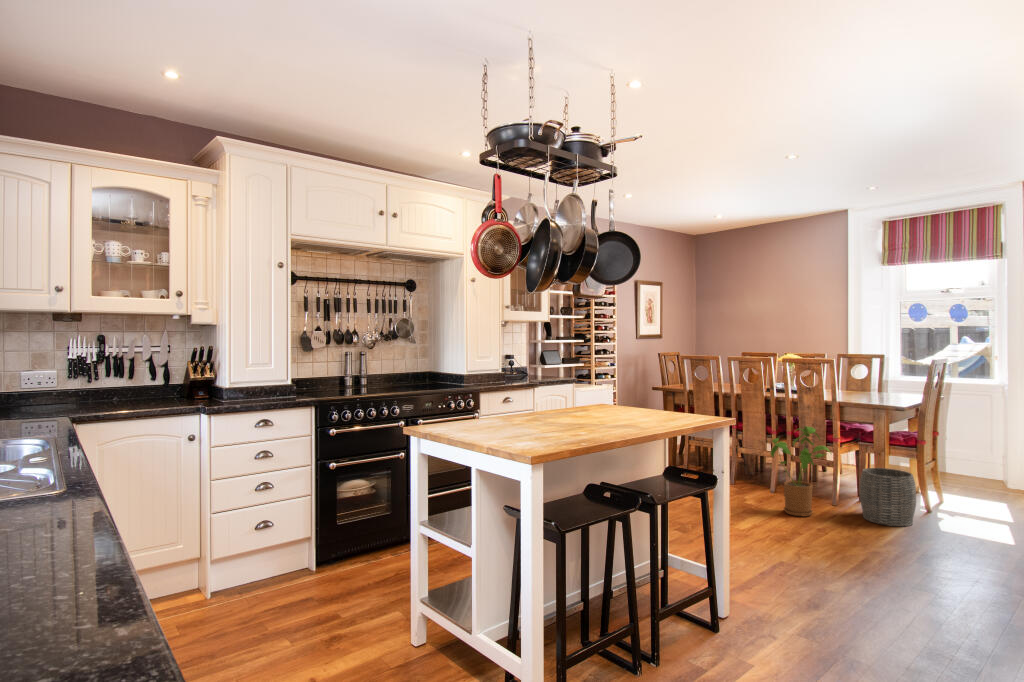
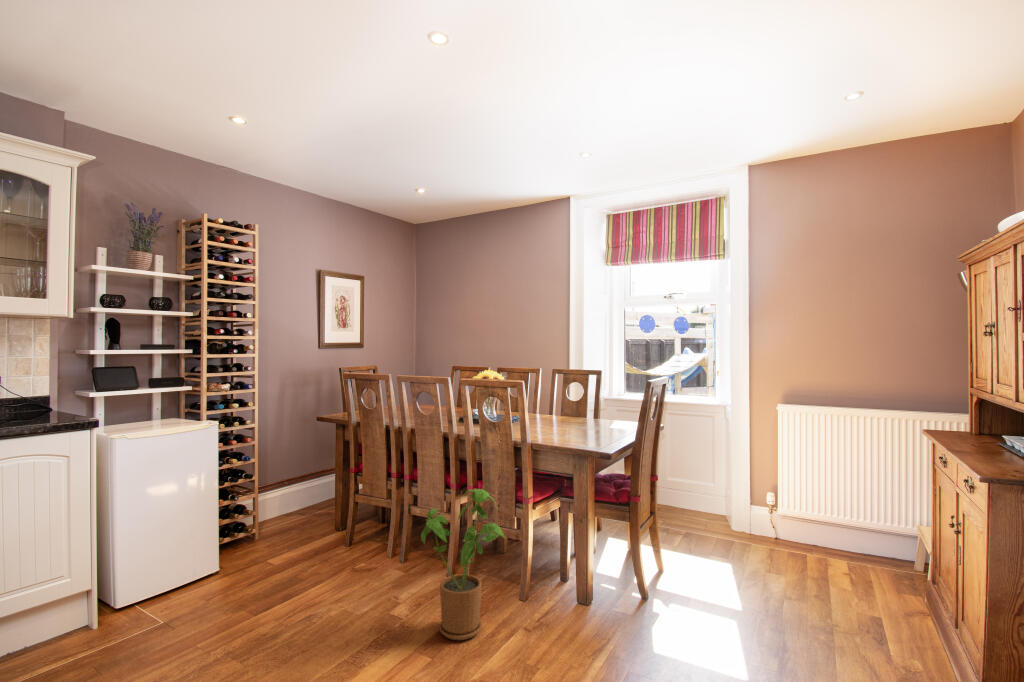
woven basket: present [860,468,916,526] -> none [549,544,623,648]

